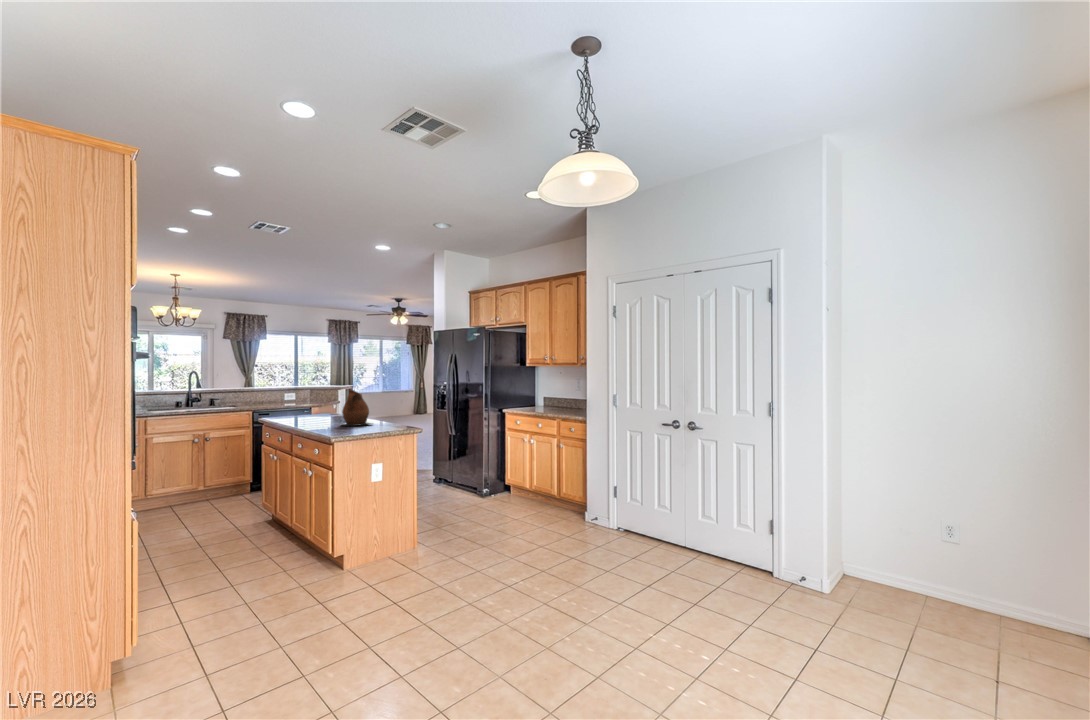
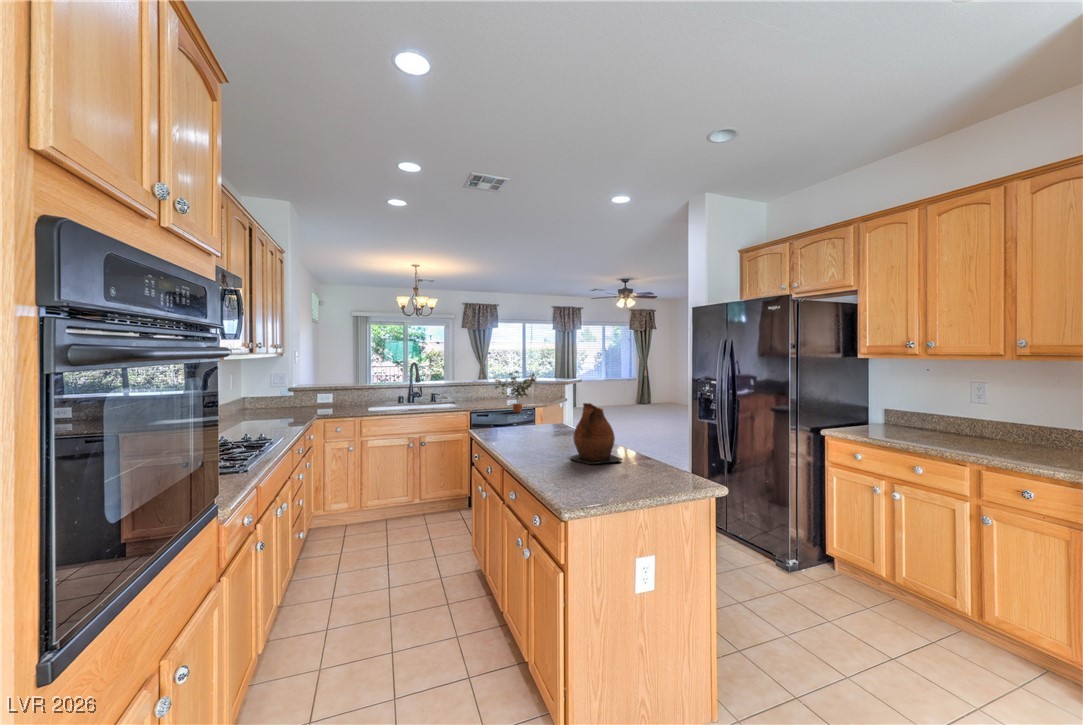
potted plant: none [274,377,315,412] -> present [495,371,536,413]

